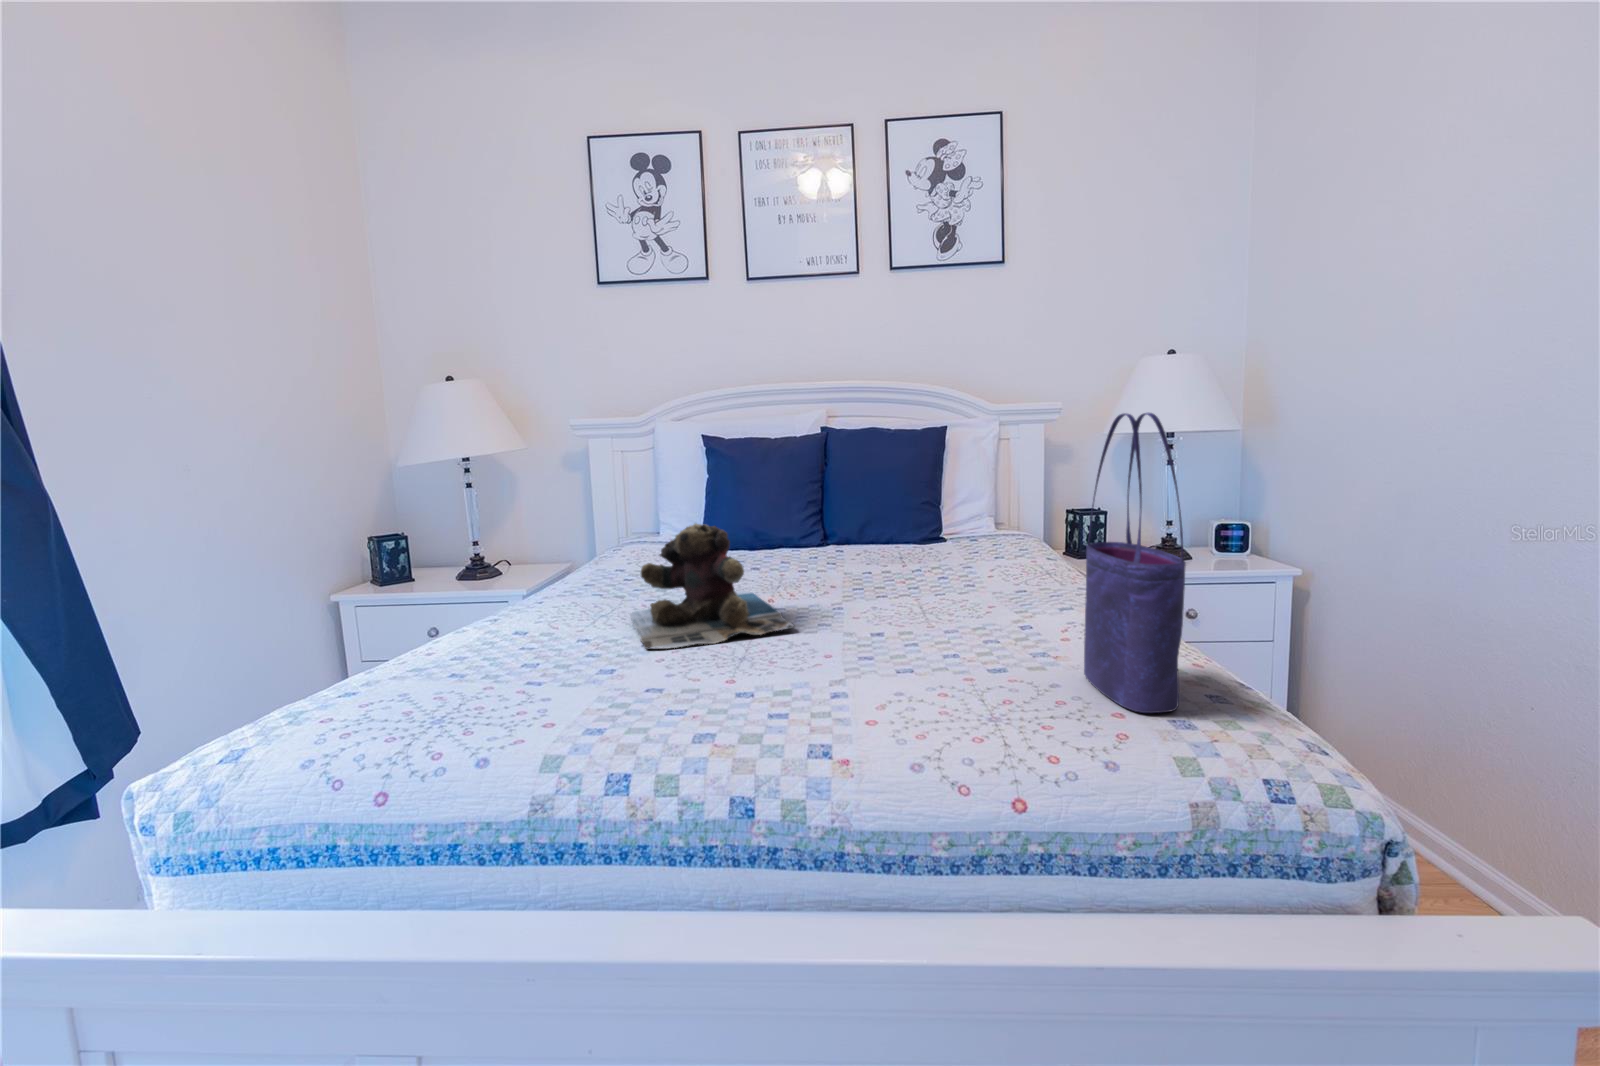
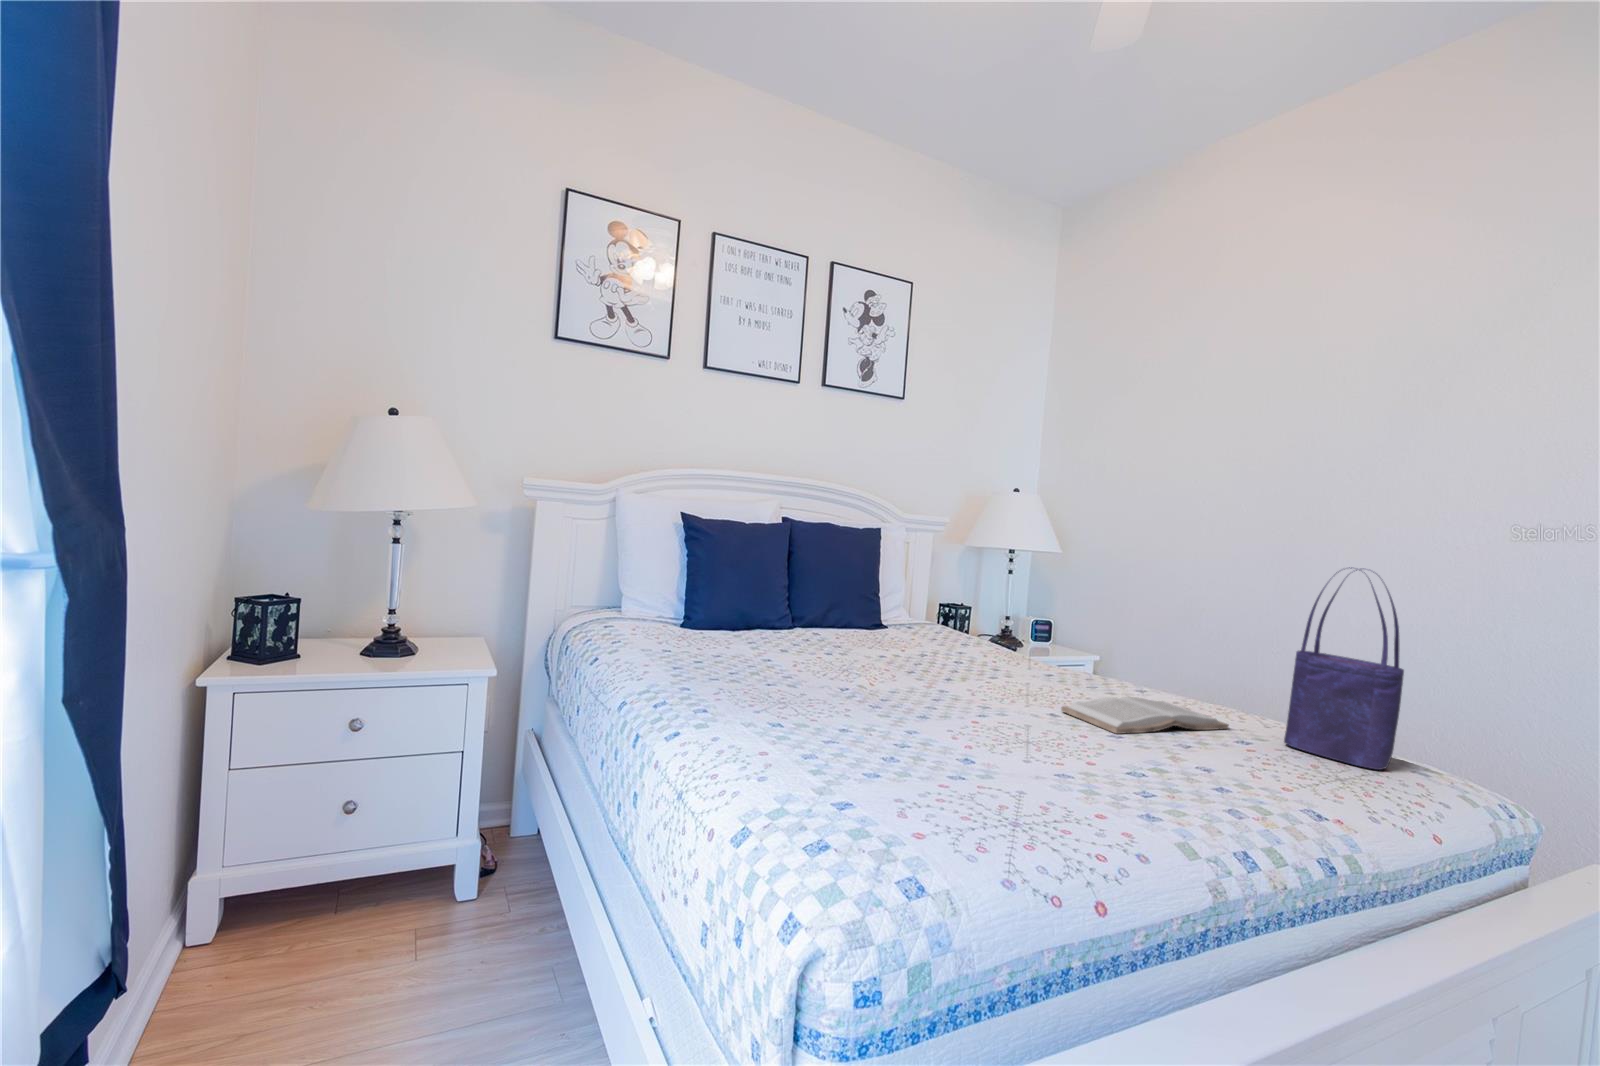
teddy bear: present [629,524,794,649] -> none [851,618,1028,742]
book: none [861,610,1061,652] -> present [1061,697,1229,734]

